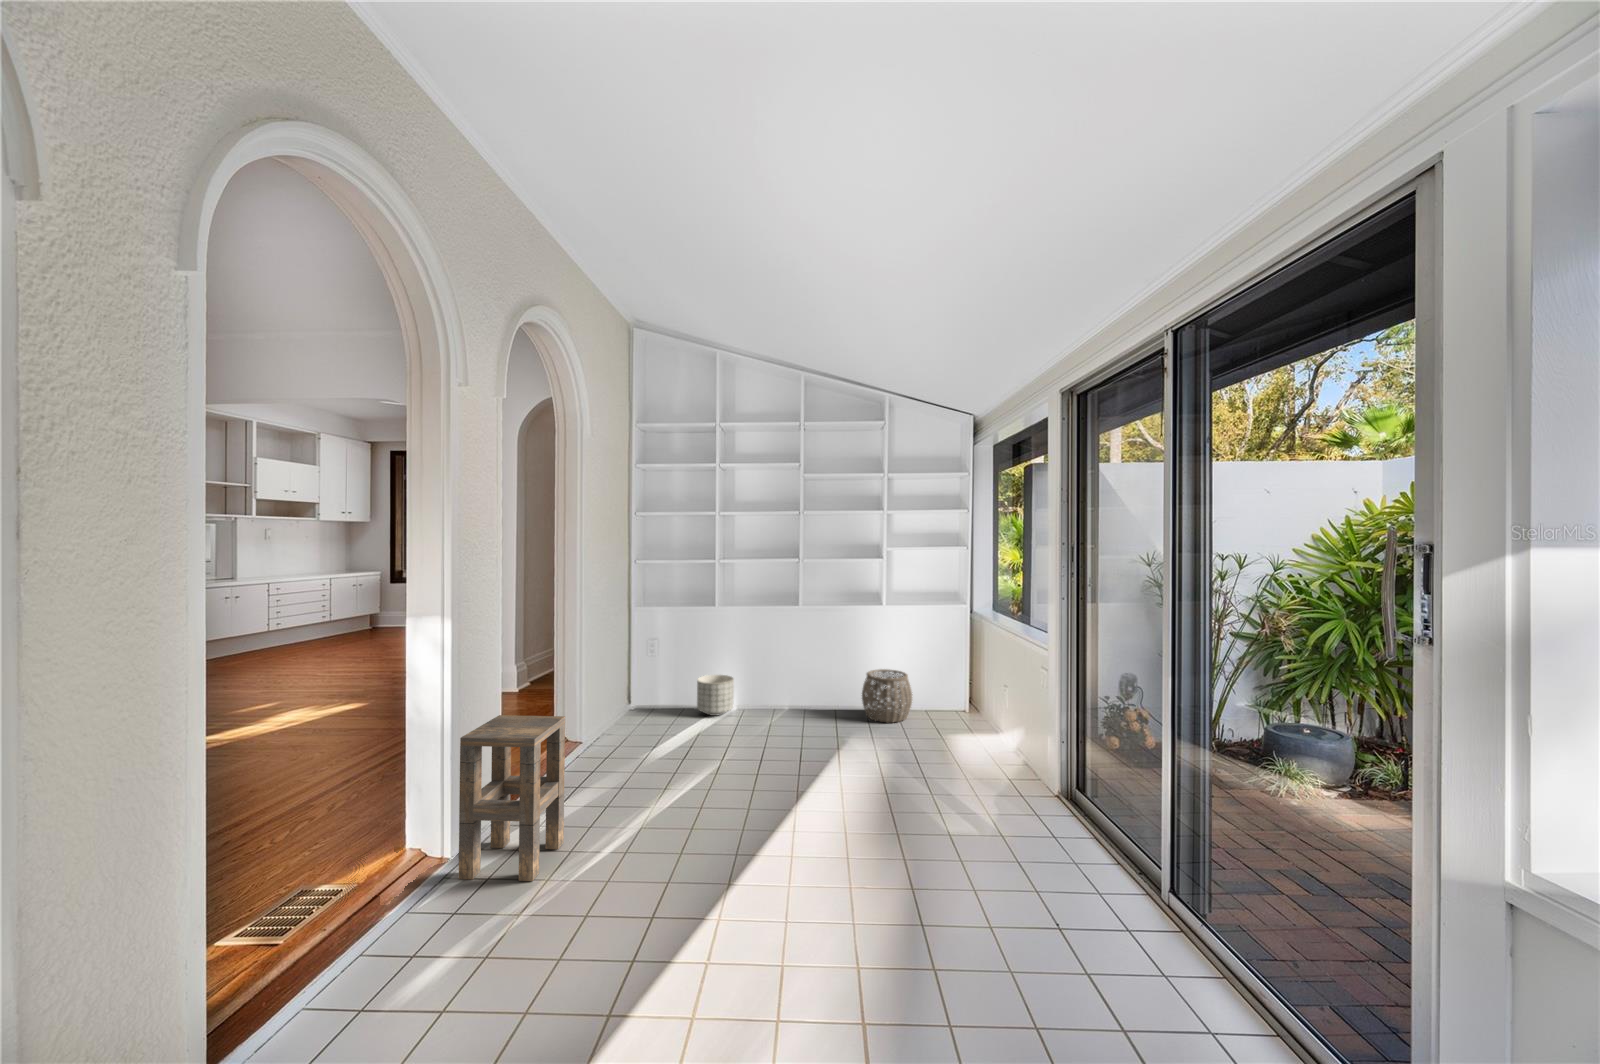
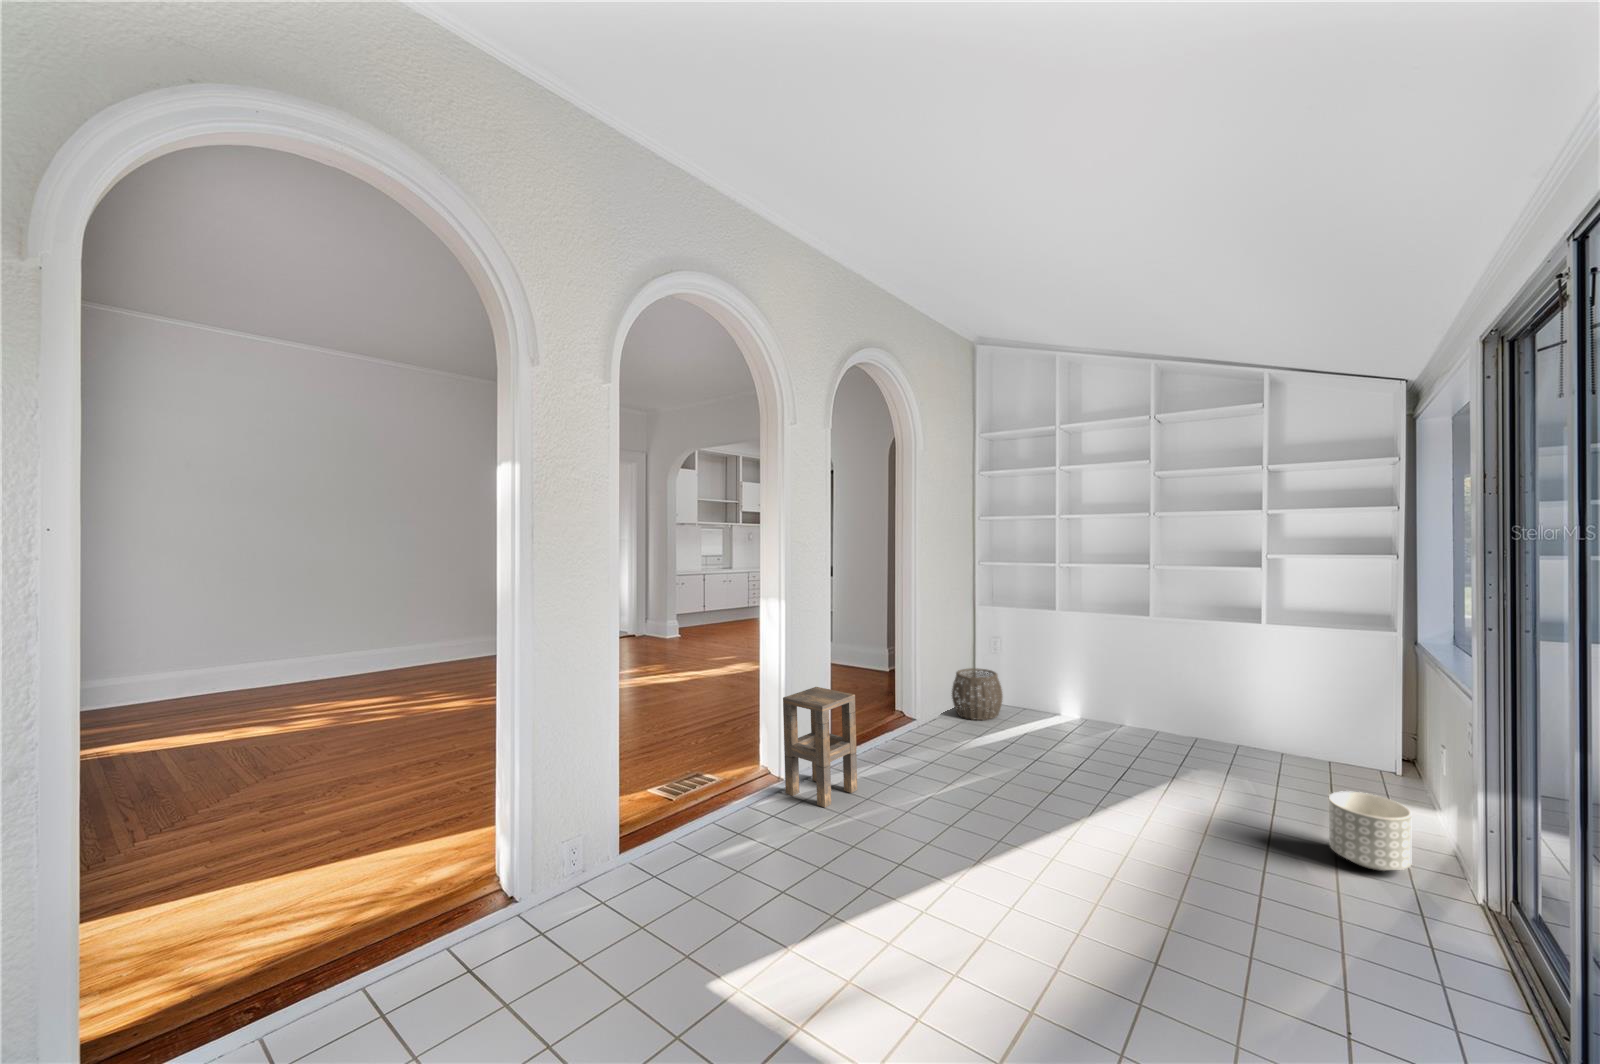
woven basket: present [862,669,912,723] -> present [952,668,1003,720]
planter: present [697,675,734,716] -> present [1329,791,1412,871]

